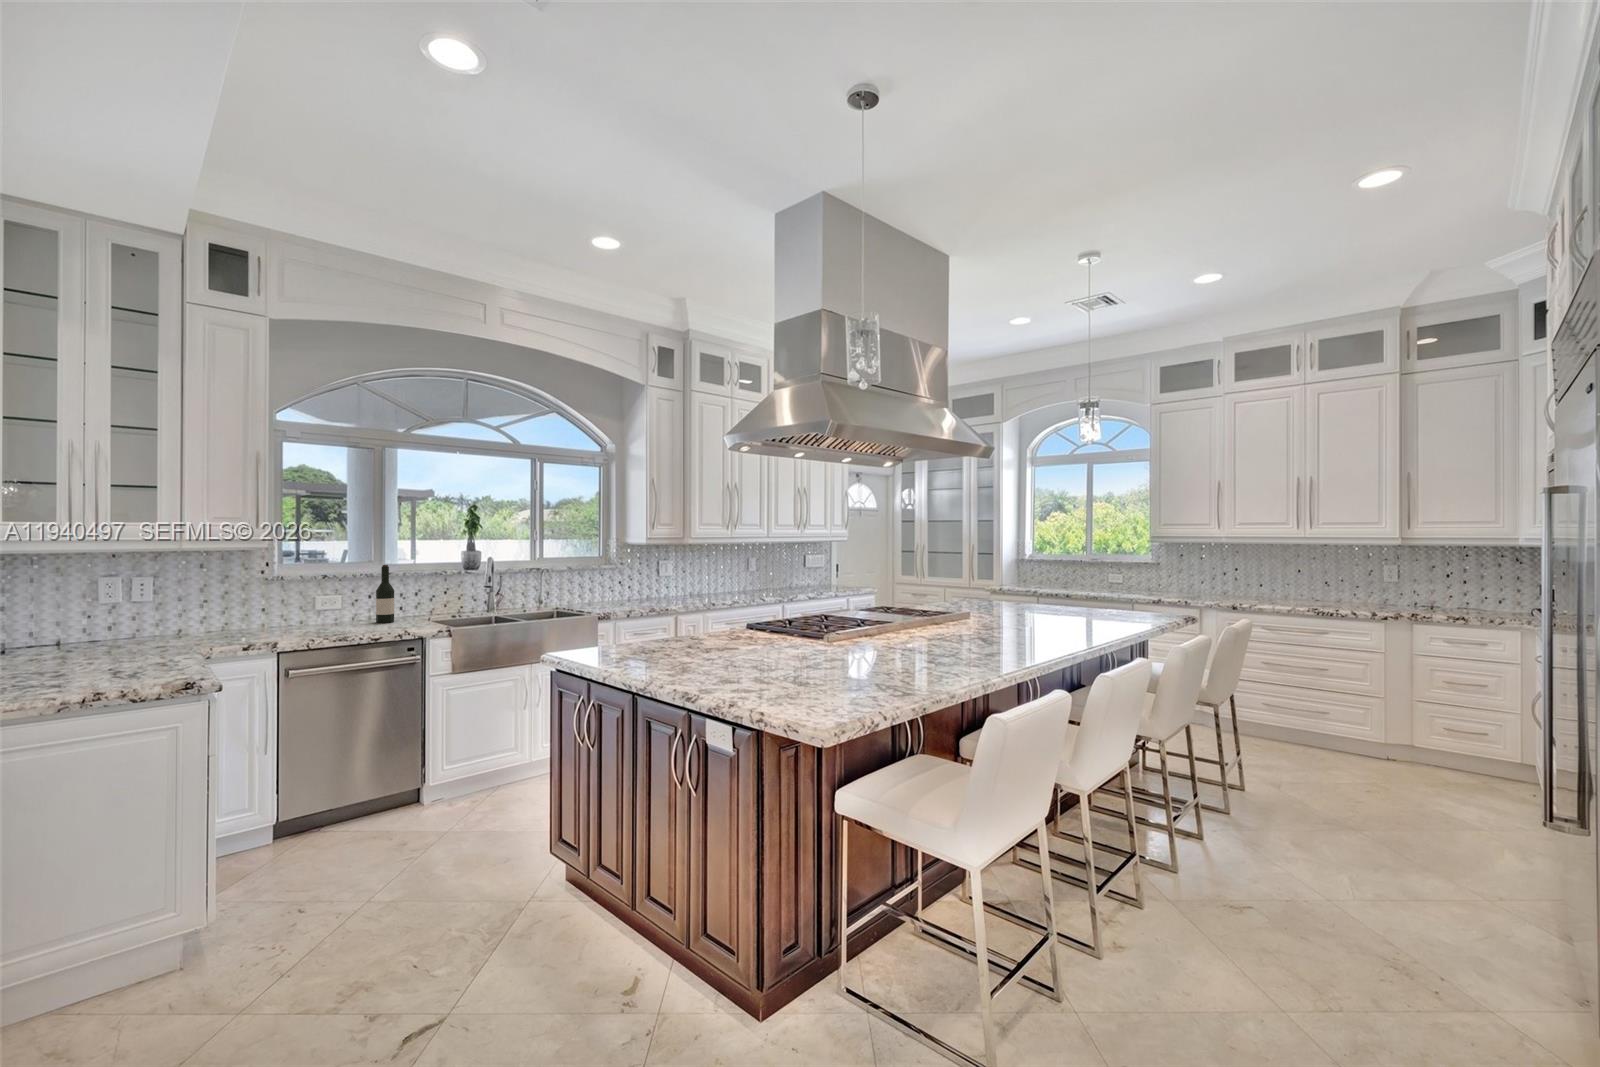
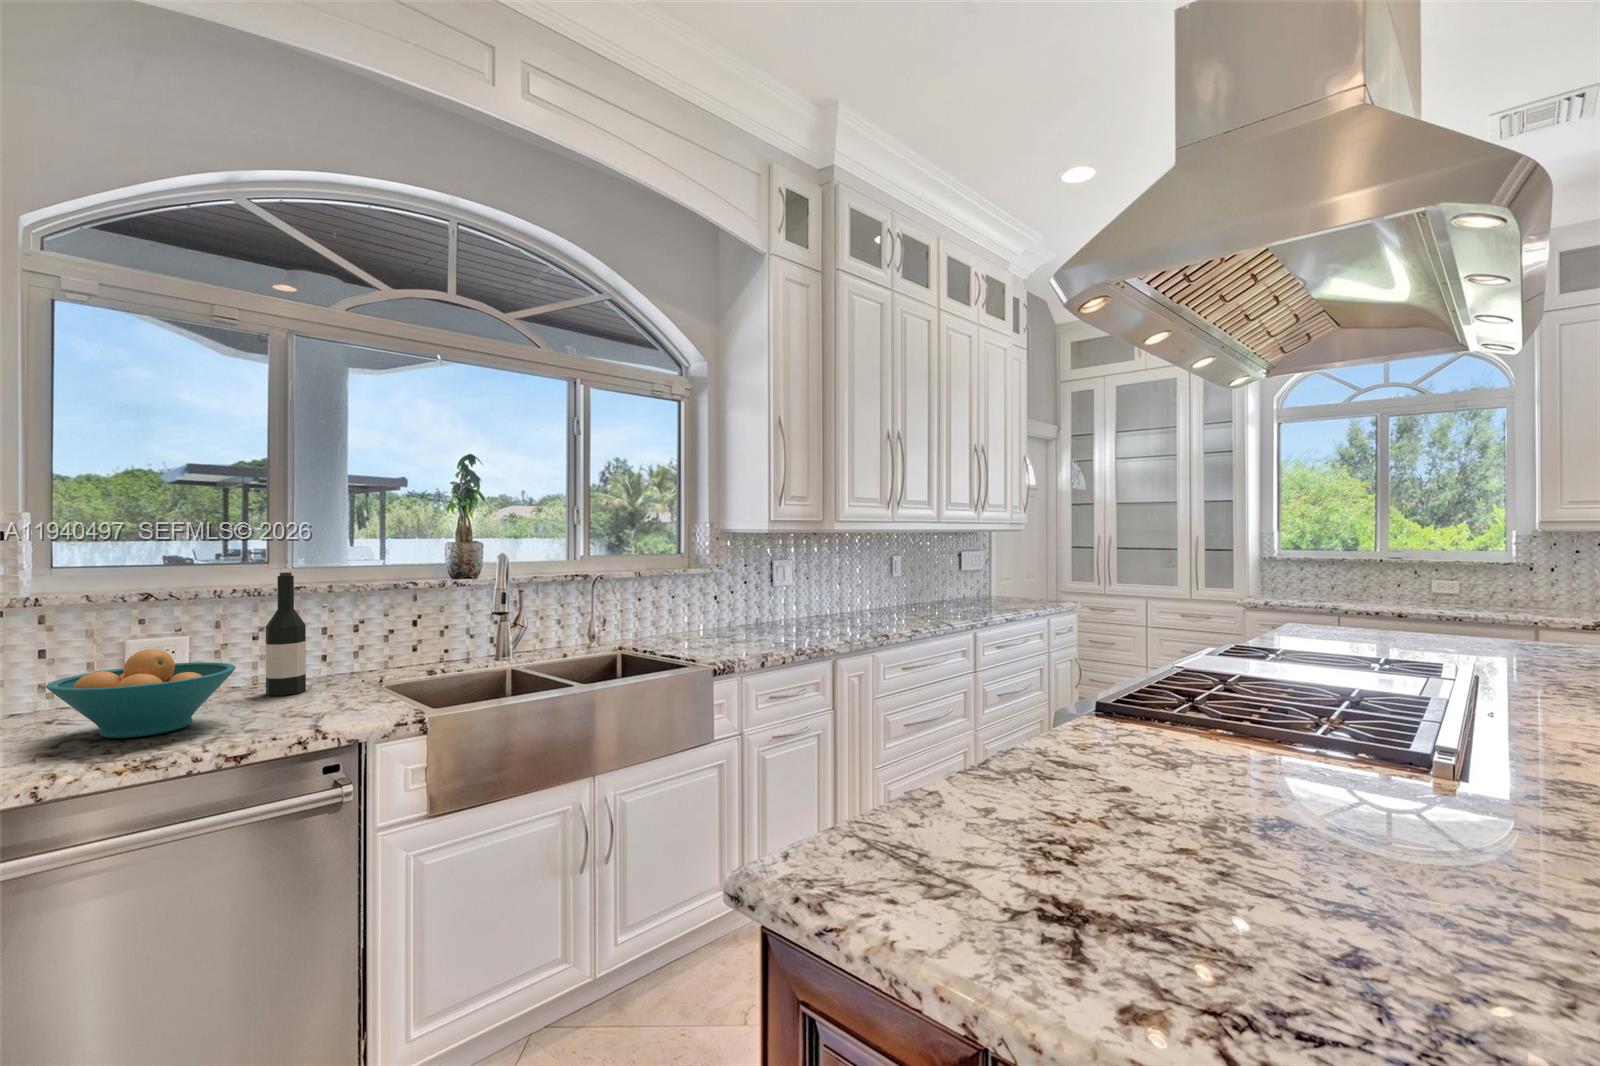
fruit bowl: none [301,597,371,632] -> present [46,649,236,738]

